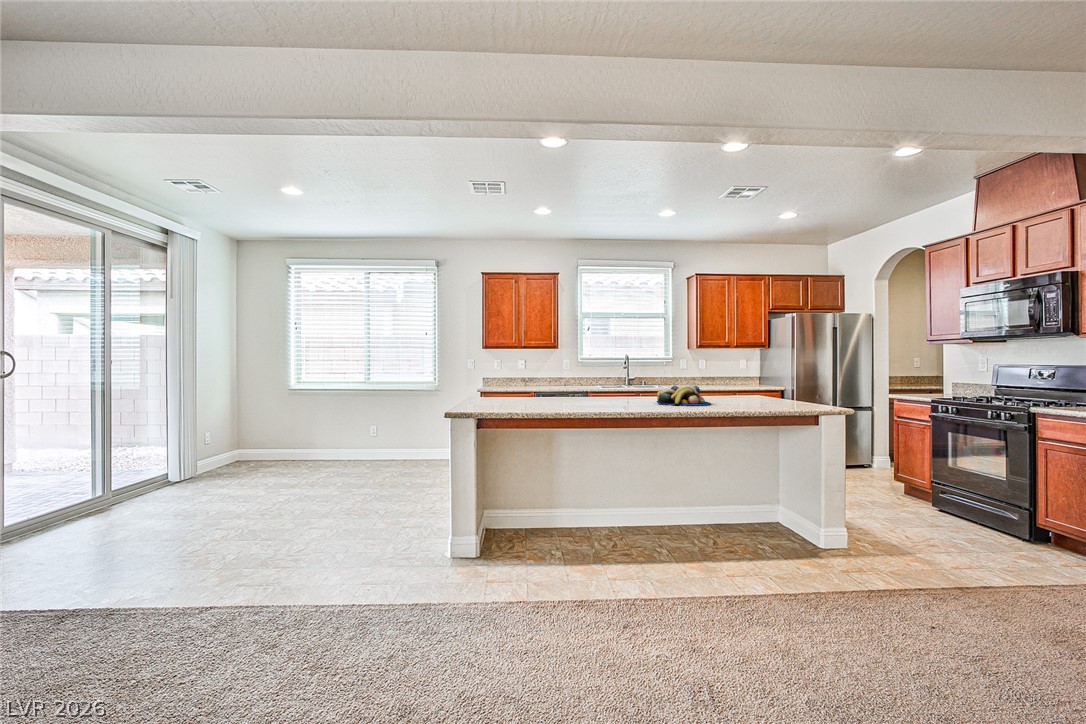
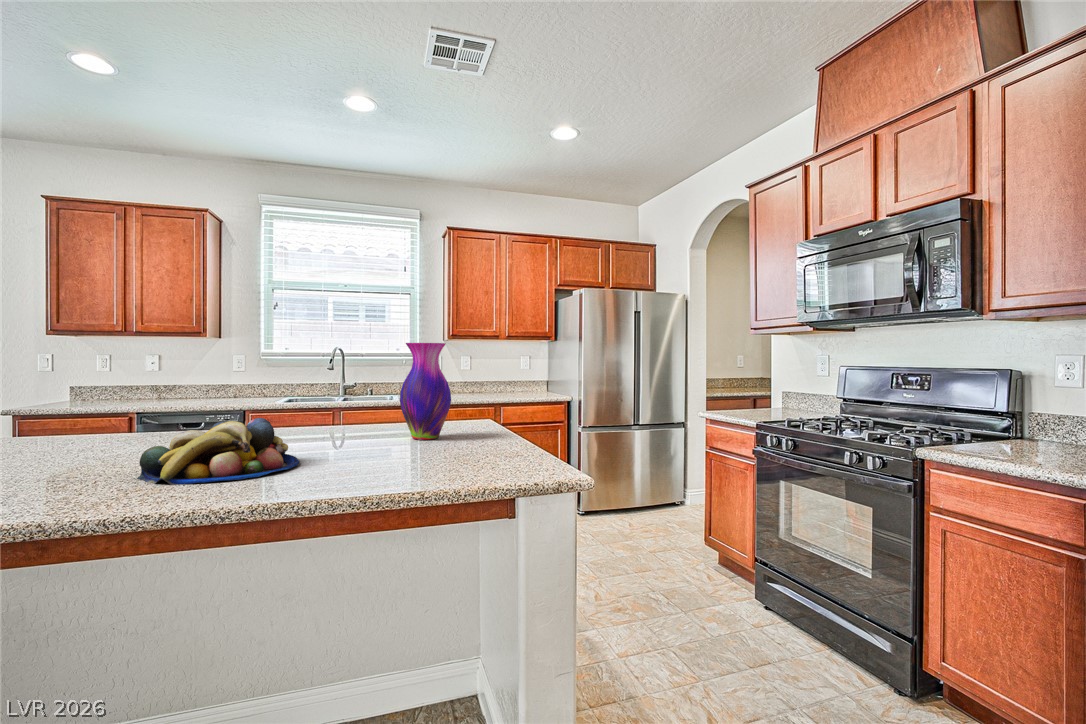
vase: none [726,352,752,400] -> present [400,343,451,440]

